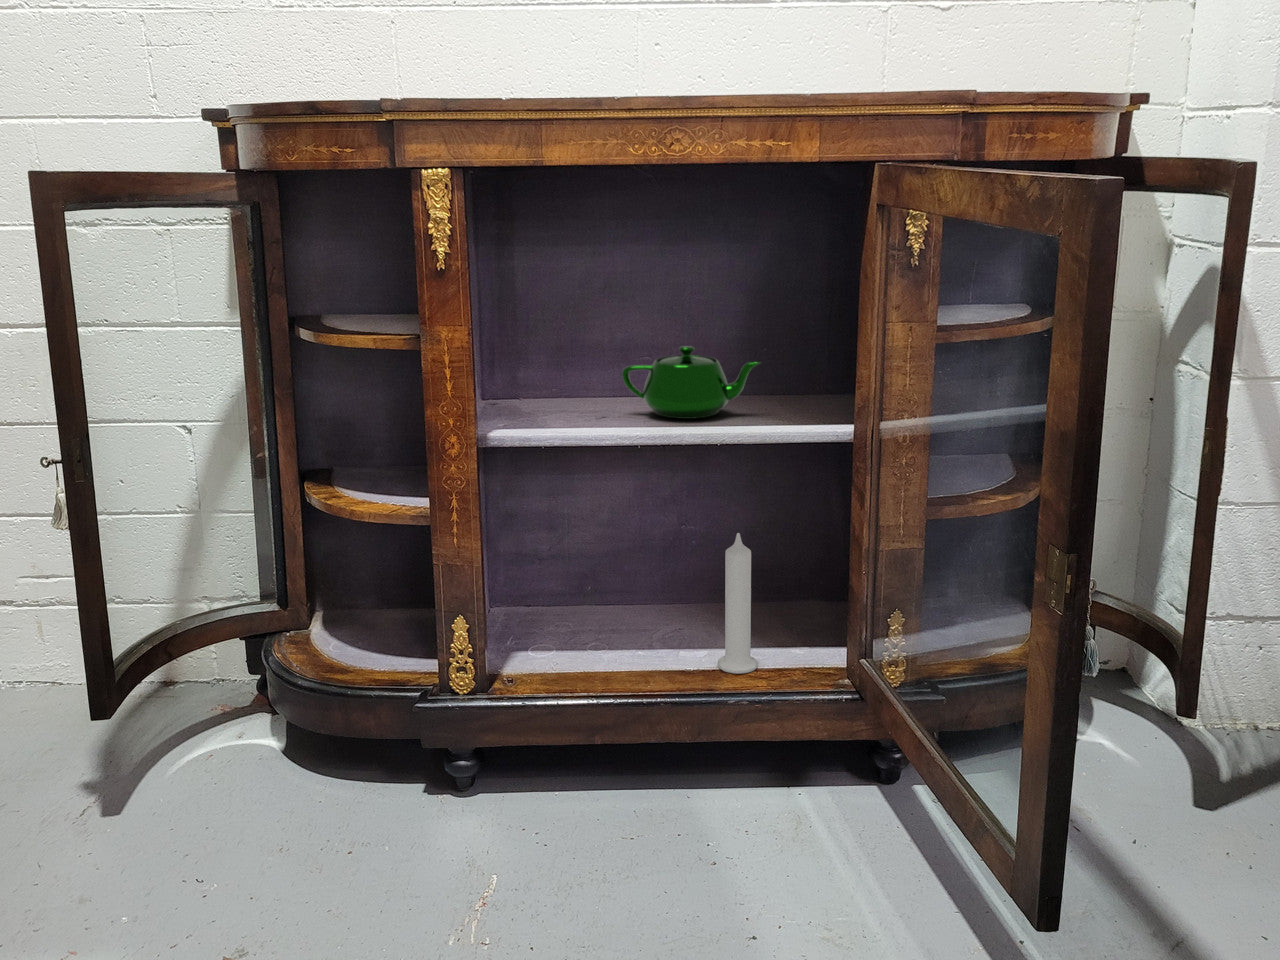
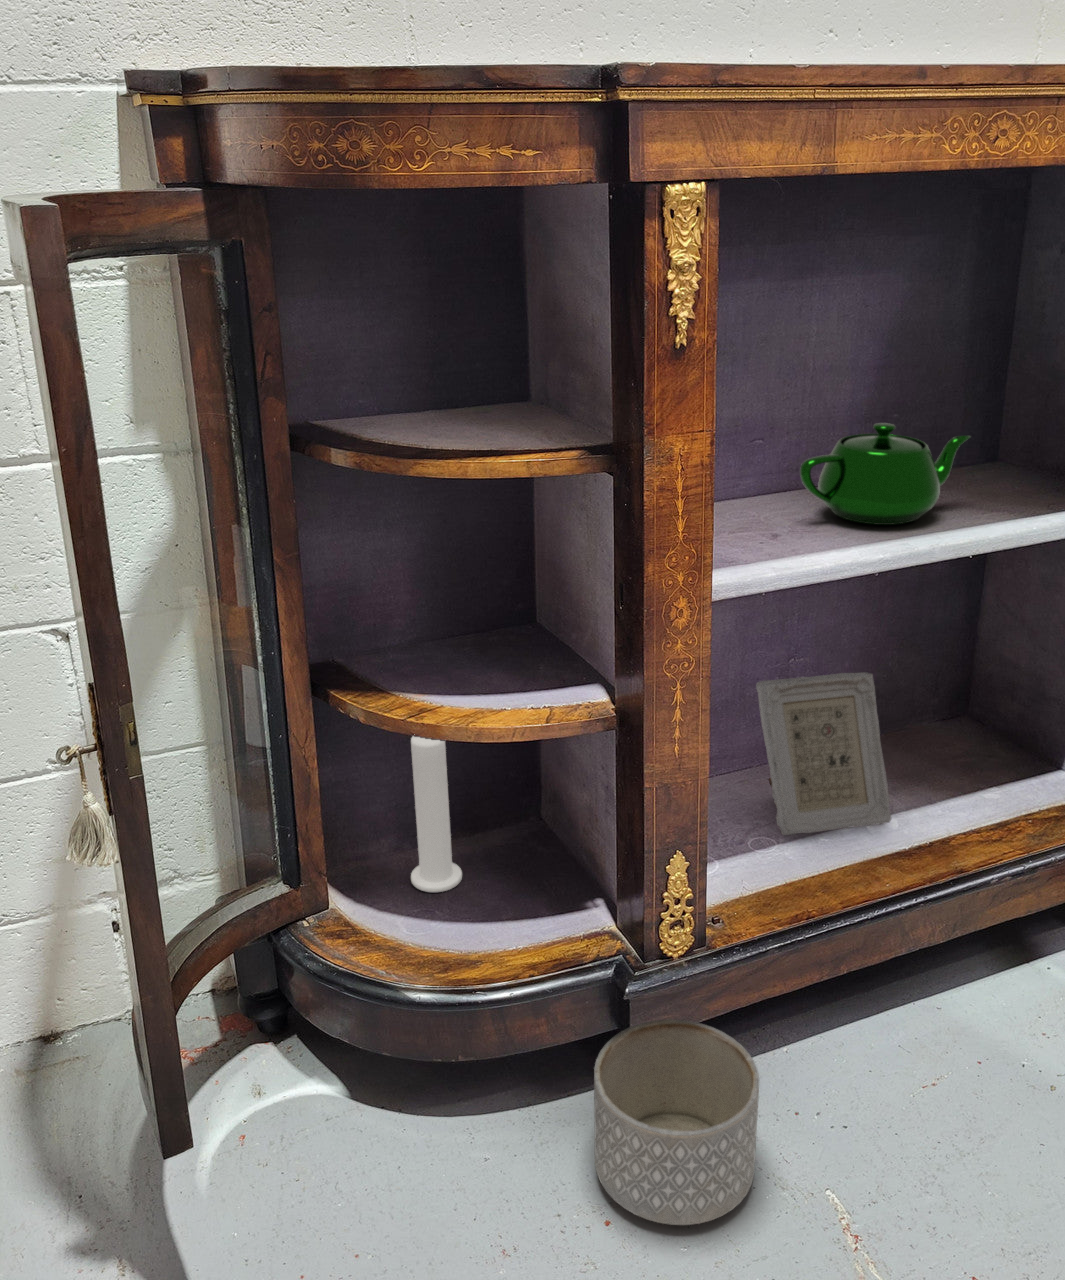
picture frame: none [608,532,704,653] -> present [756,672,891,835]
candle: present [718,533,758,674] -> present [411,736,462,892]
planter: none [349,727,466,853] -> present [594,1019,759,1225]

